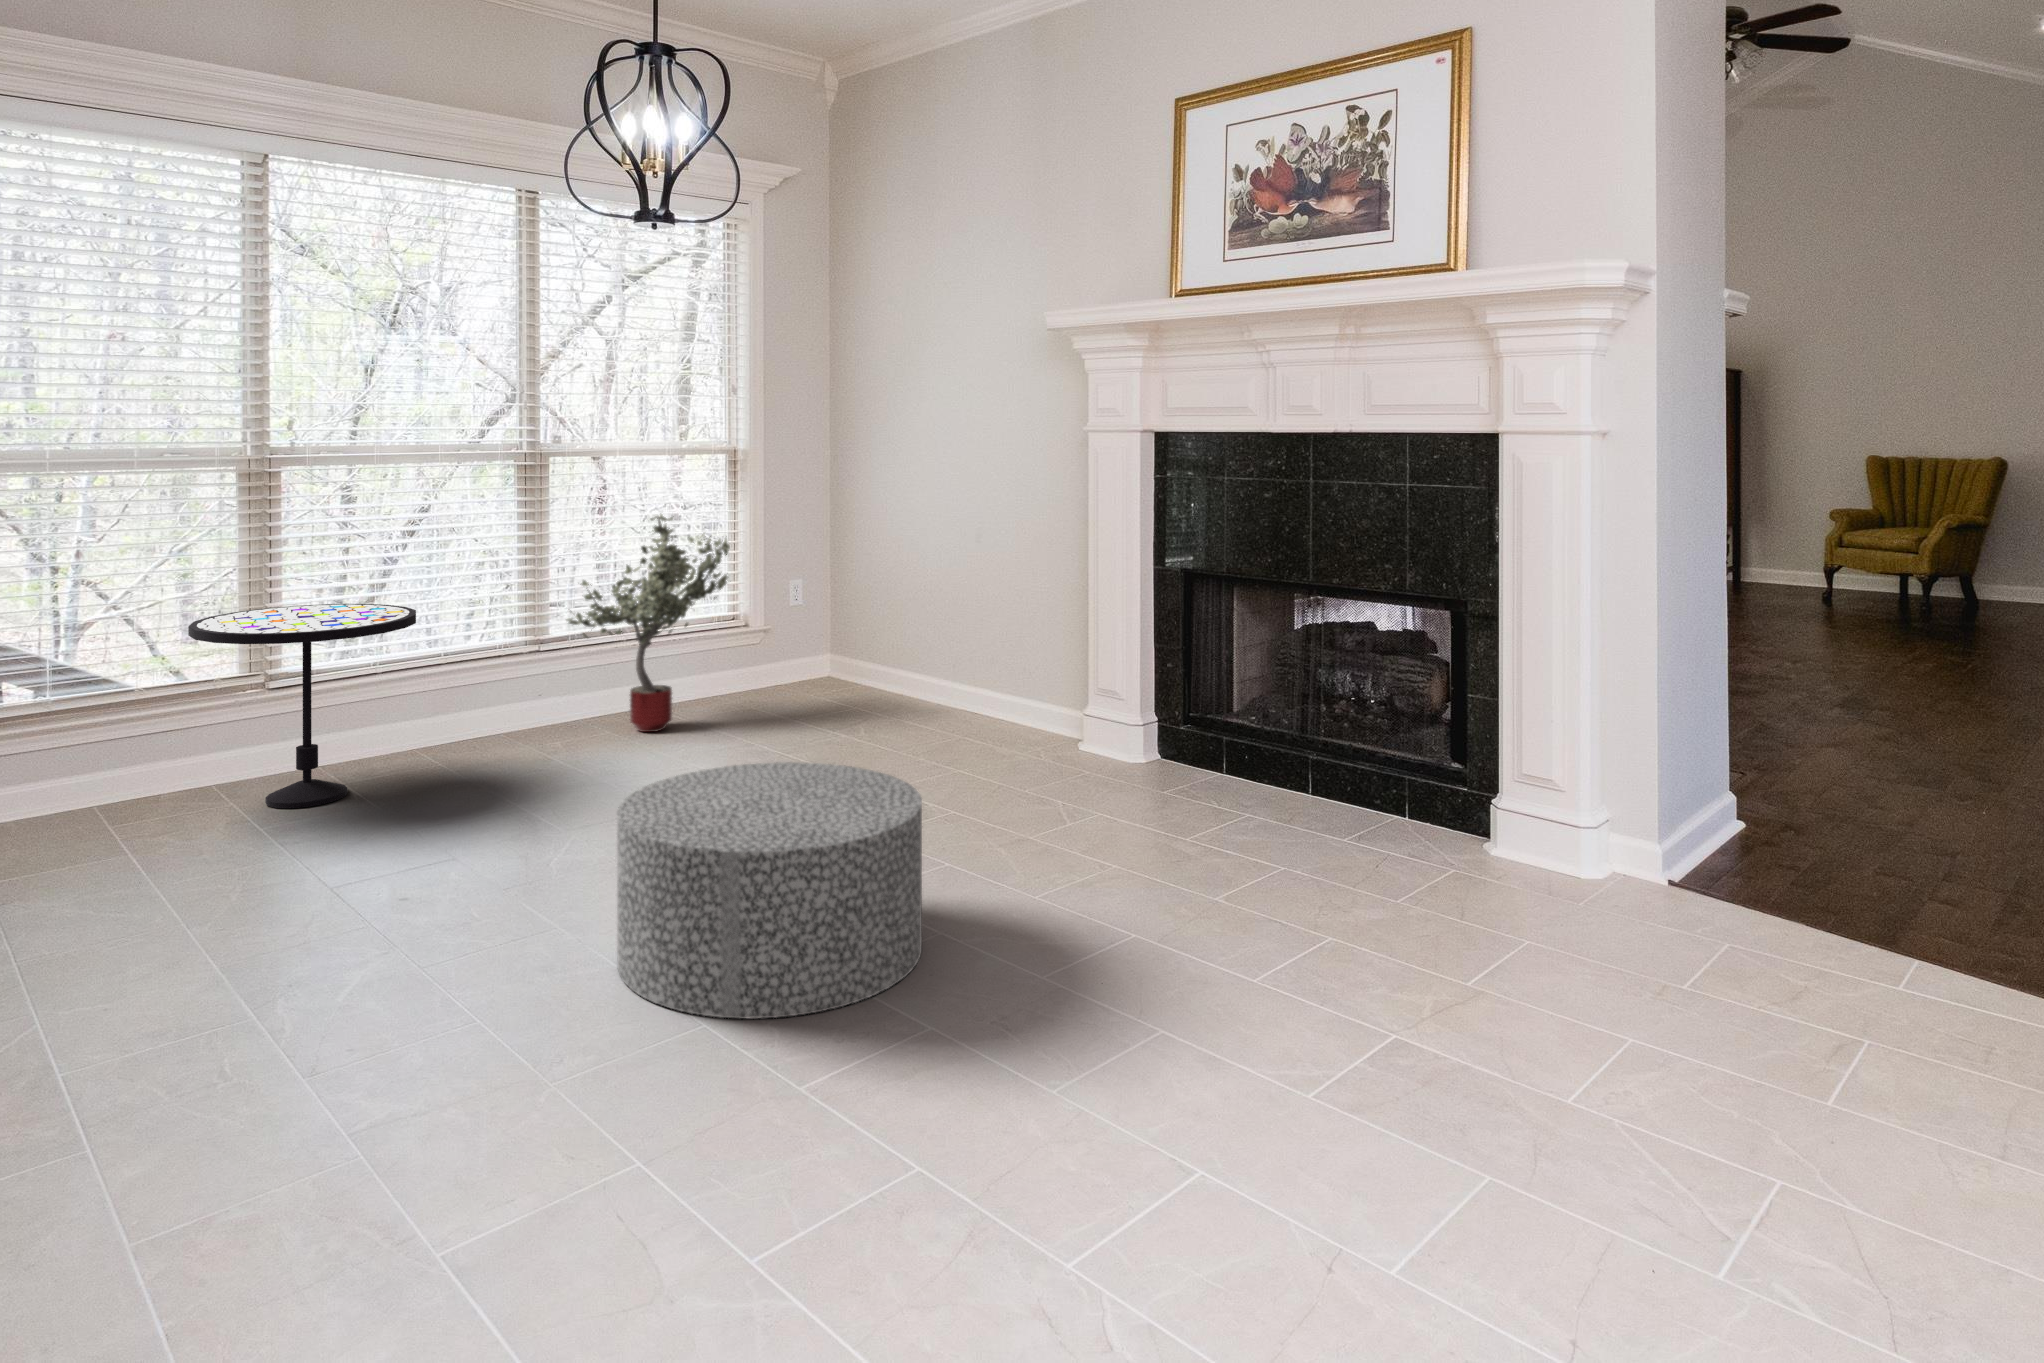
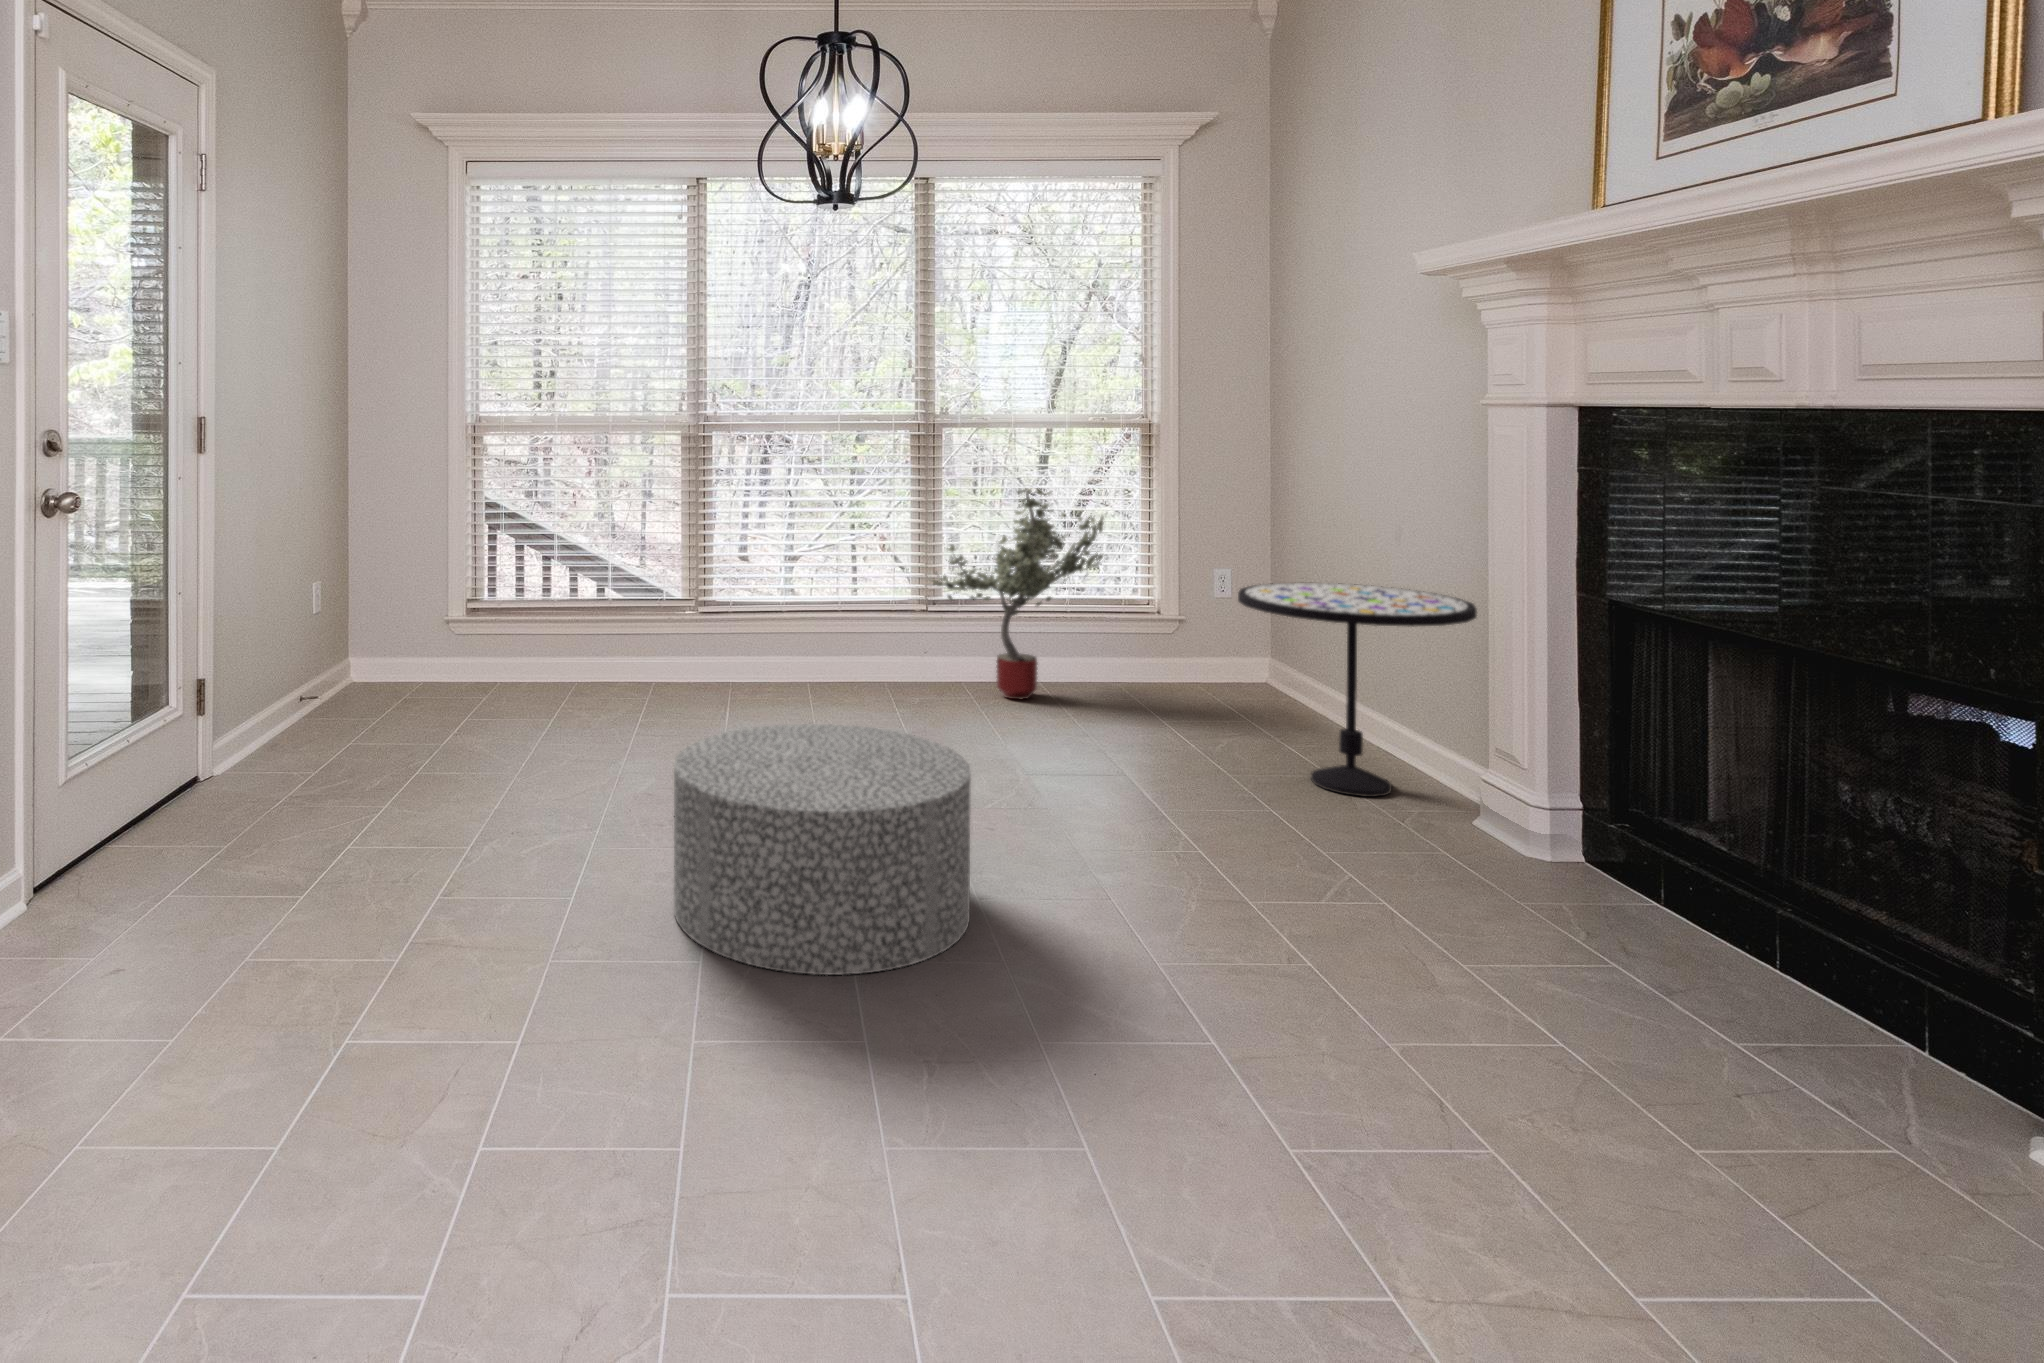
side table: present [188,604,416,808] -> present [1238,583,1477,797]

